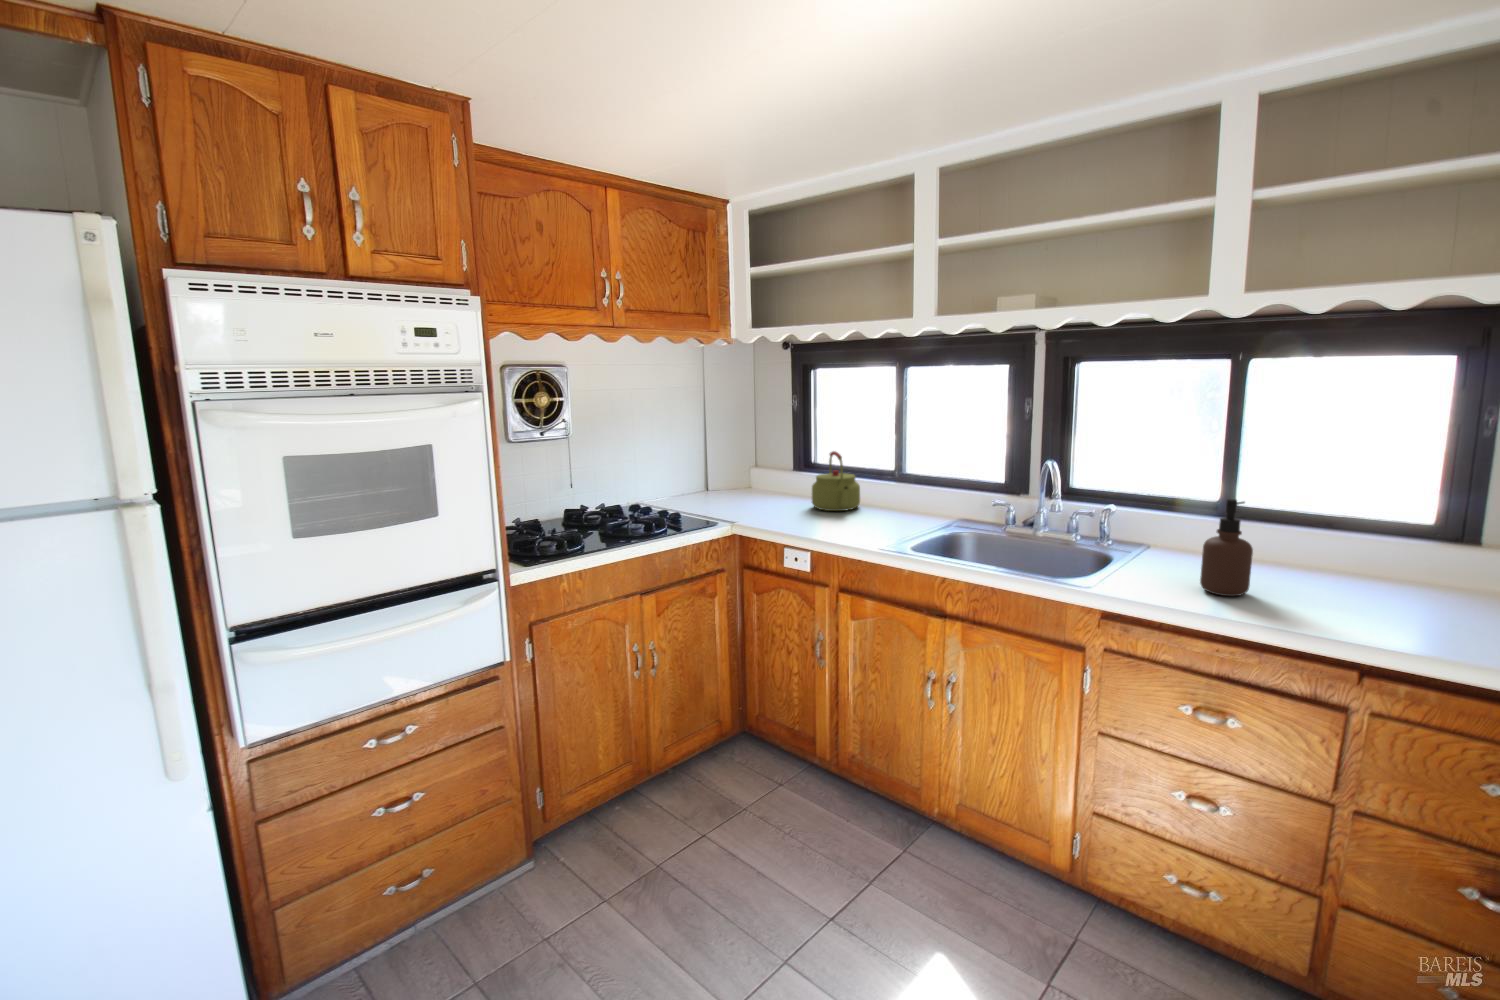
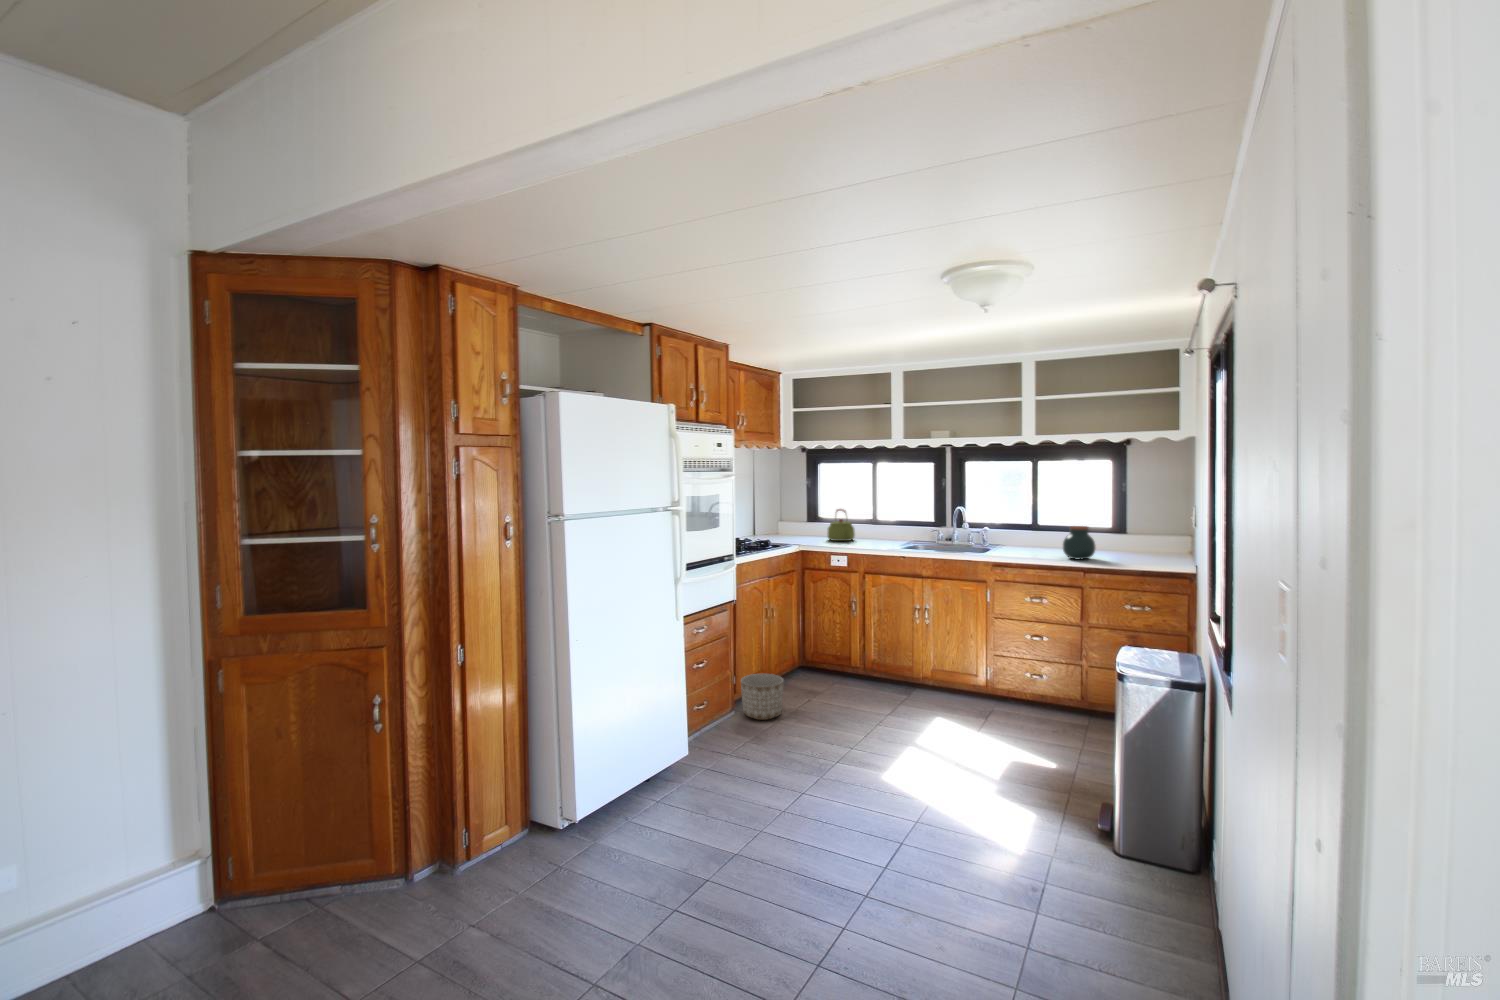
soap dispenser: present [1200,499,1253,596] -> none [1029,517,1047,557]
jar: none [1295,529,1397,620] -> present [1063,526,1096,559]
planter: none [531,796,620,908] -> present [741,674,784,720]

